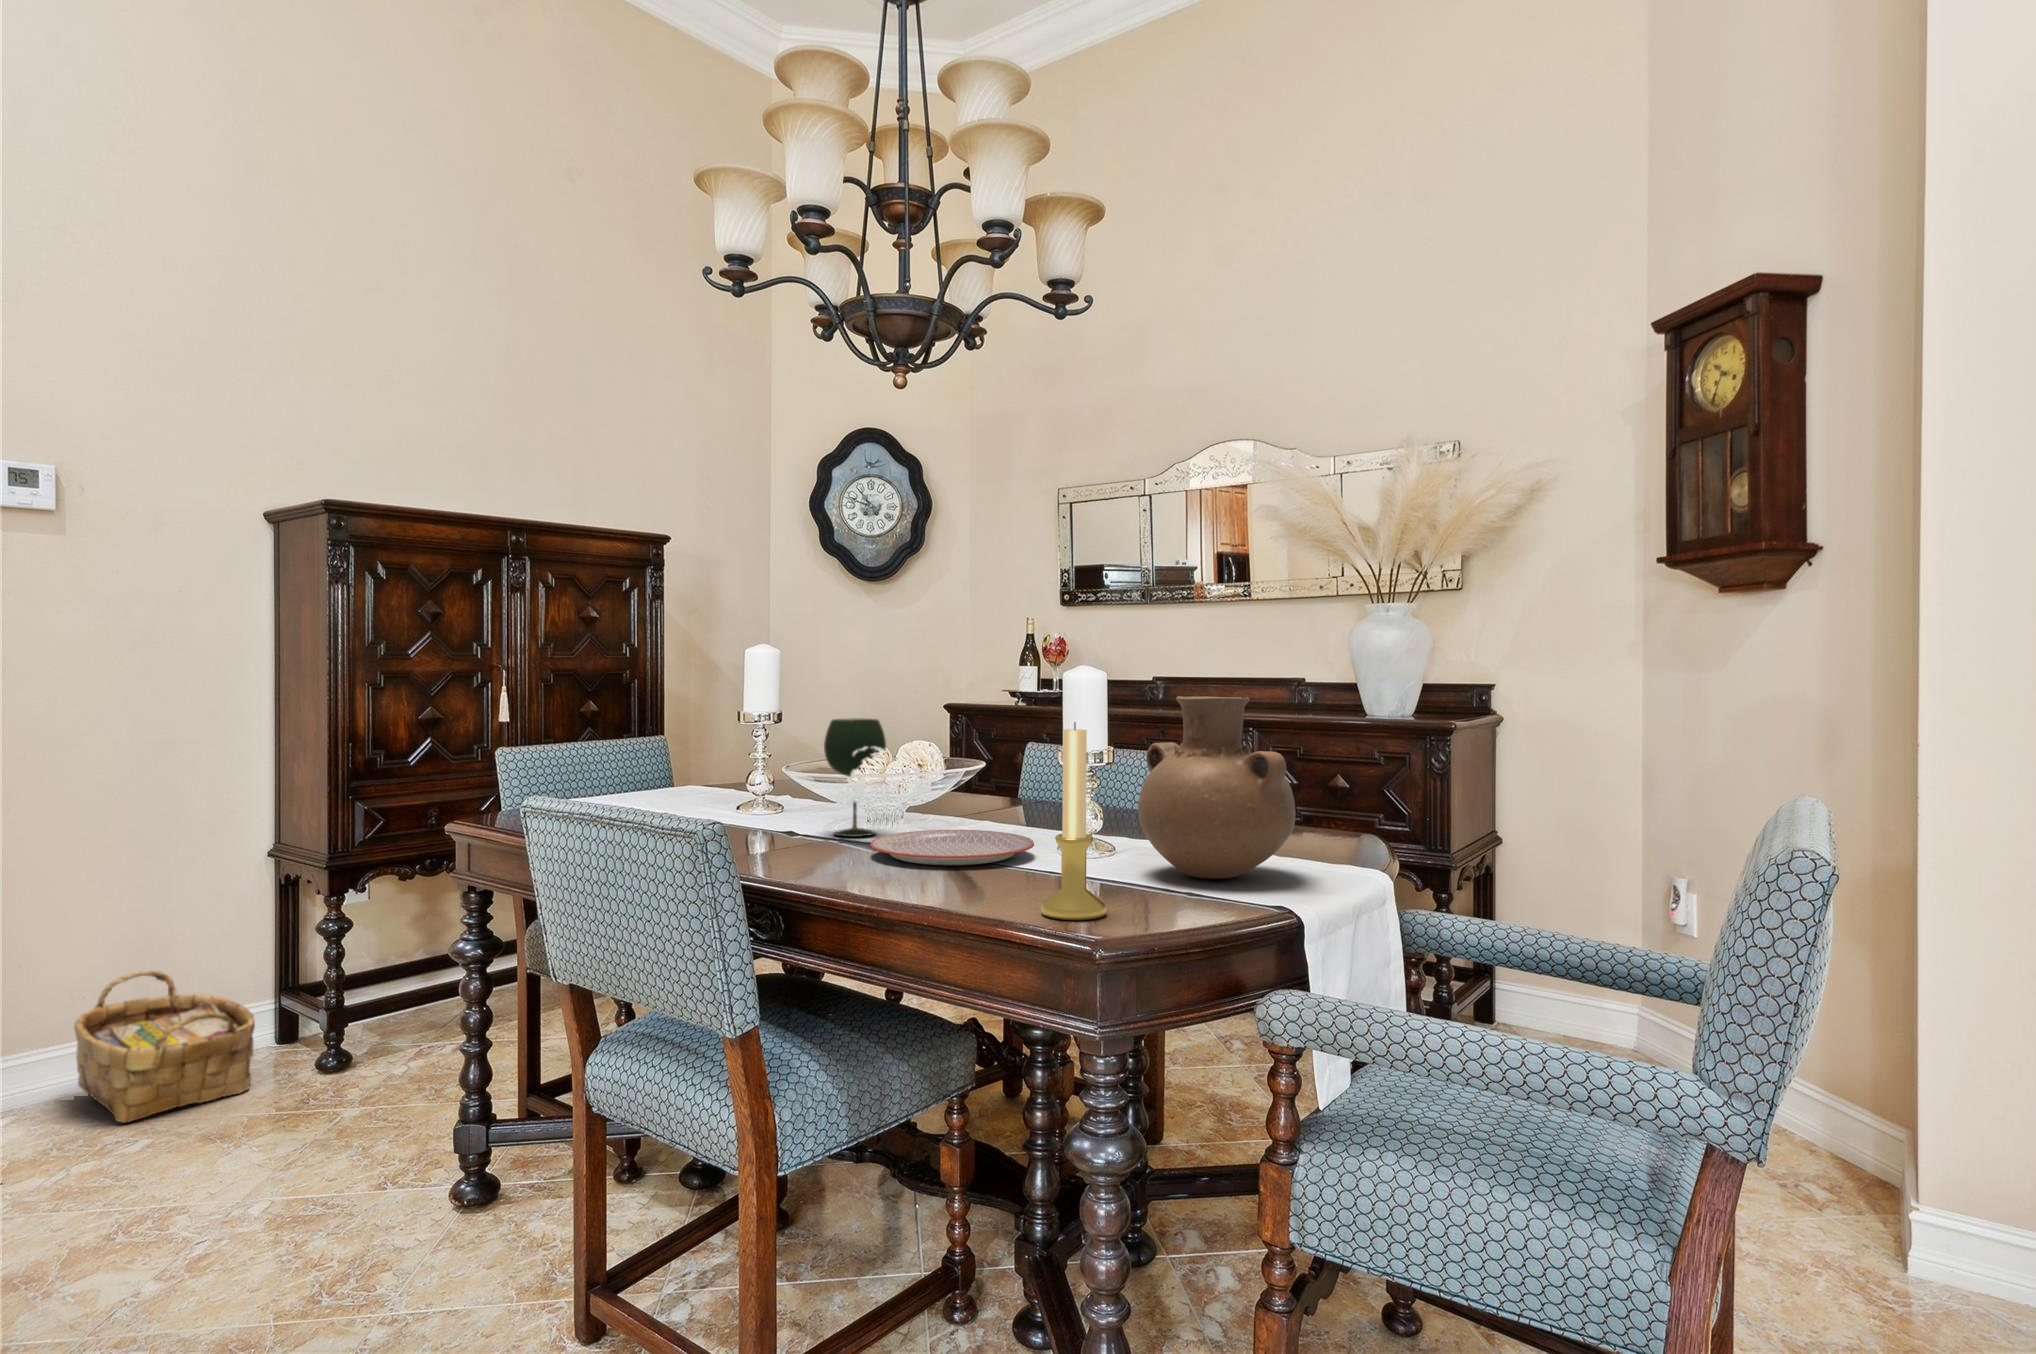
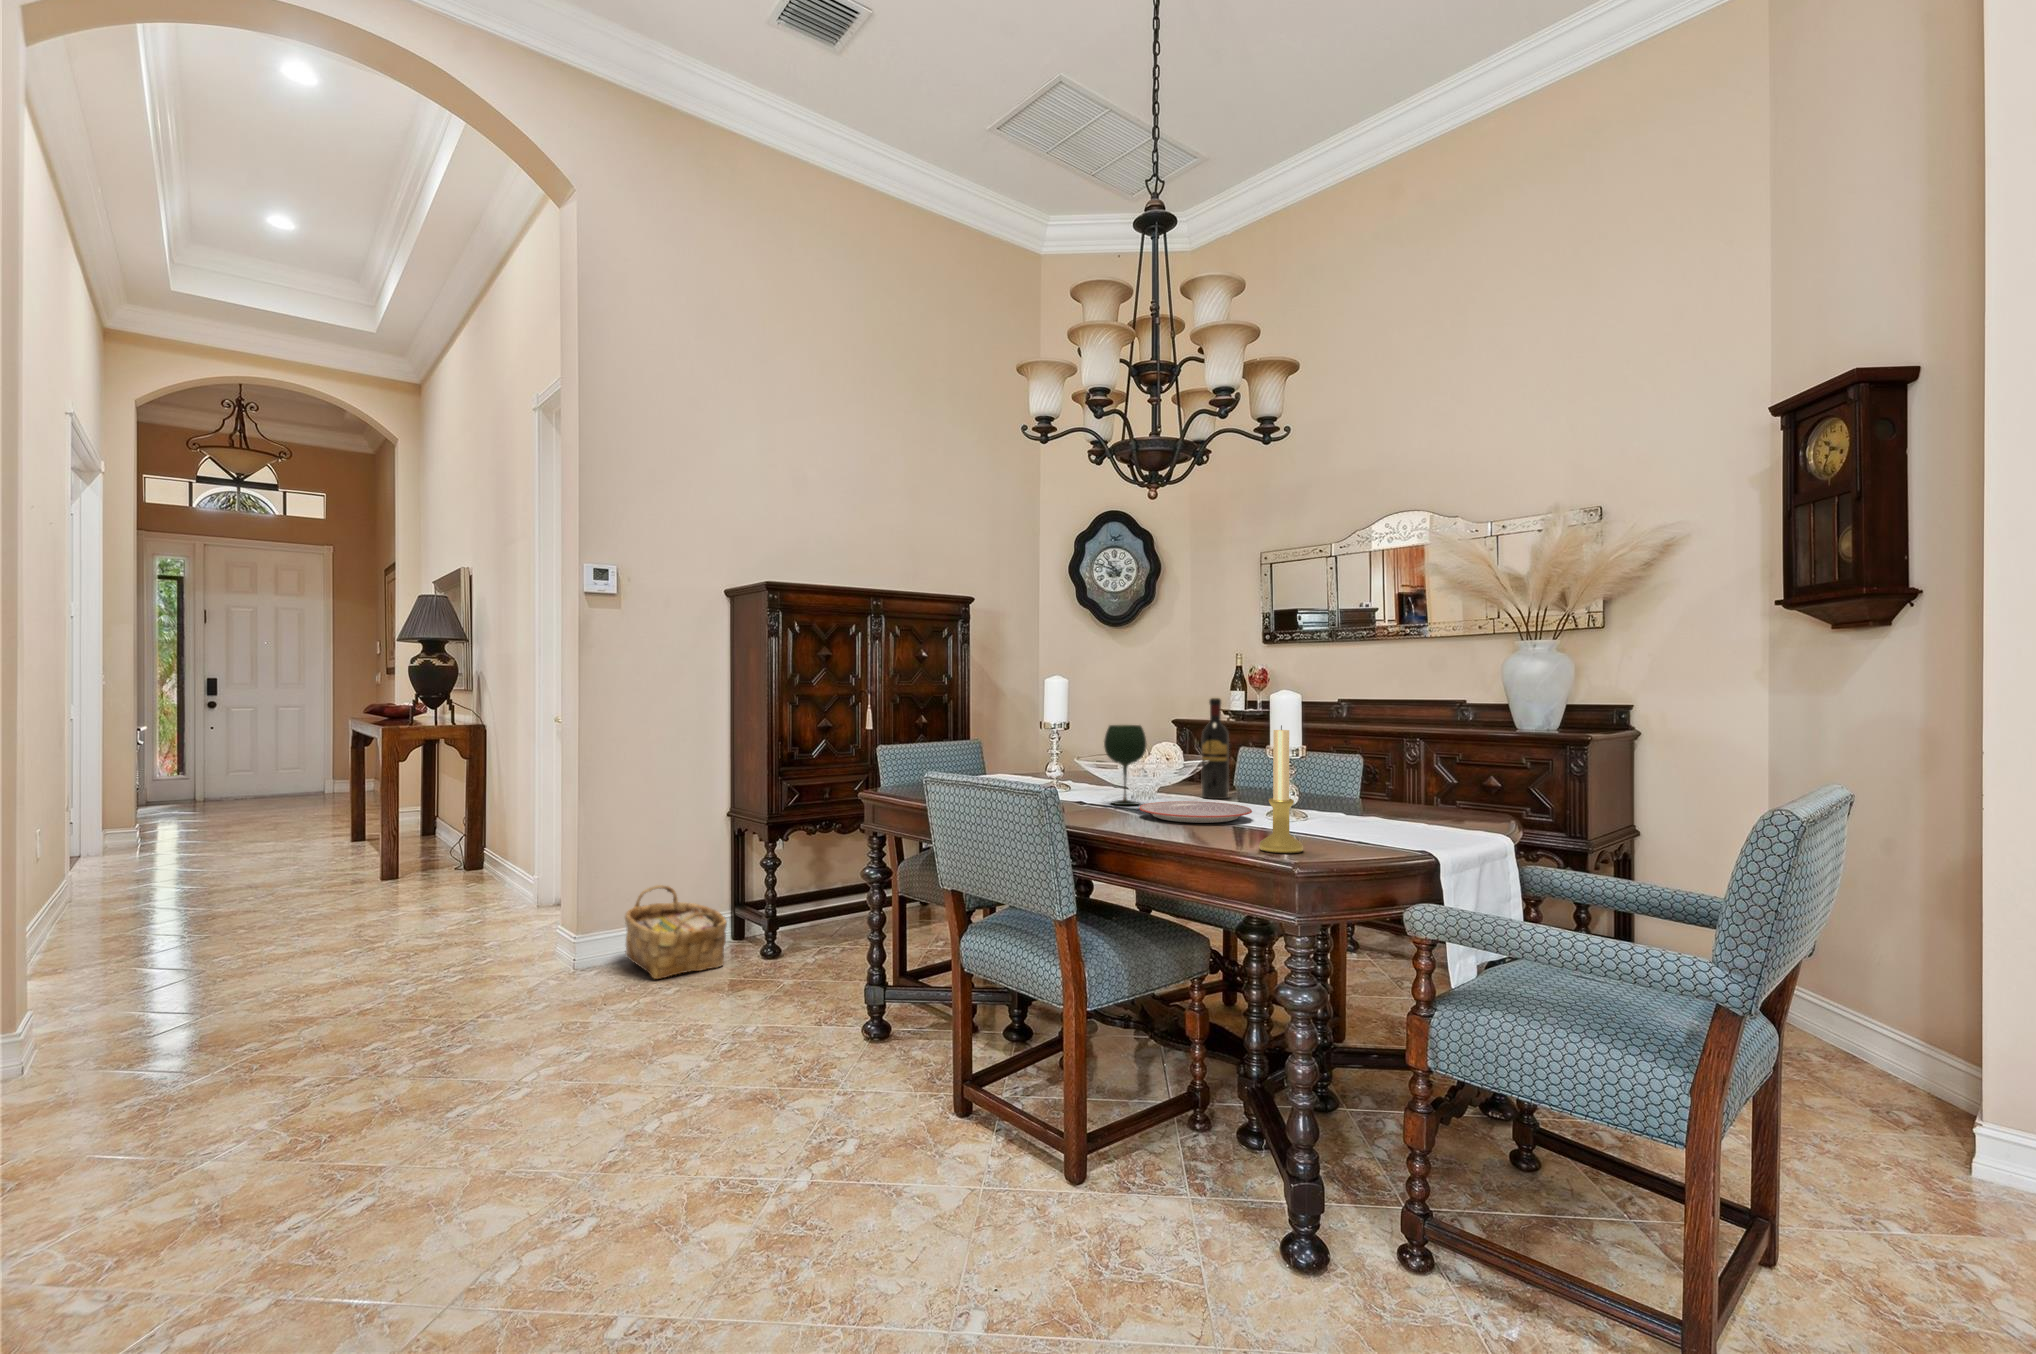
wine bottle: none [968,679,1005,821] -> present [1202,698,1229,799]
vase: present [1138,696,1295,879] -> none [1326,710,1440,836]

